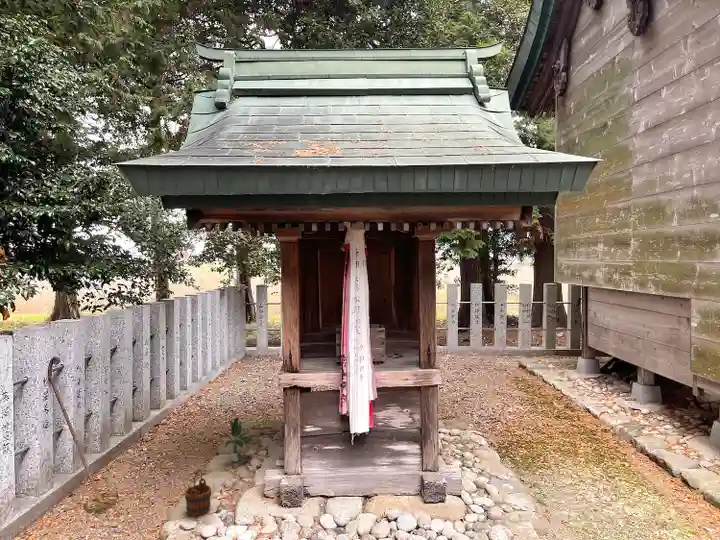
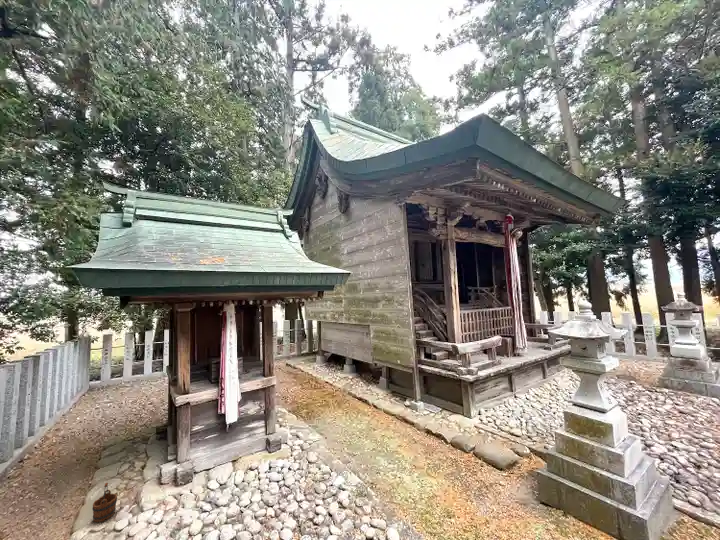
potted plant: present [225,418,251,462] -> none [108,438,135,473]

